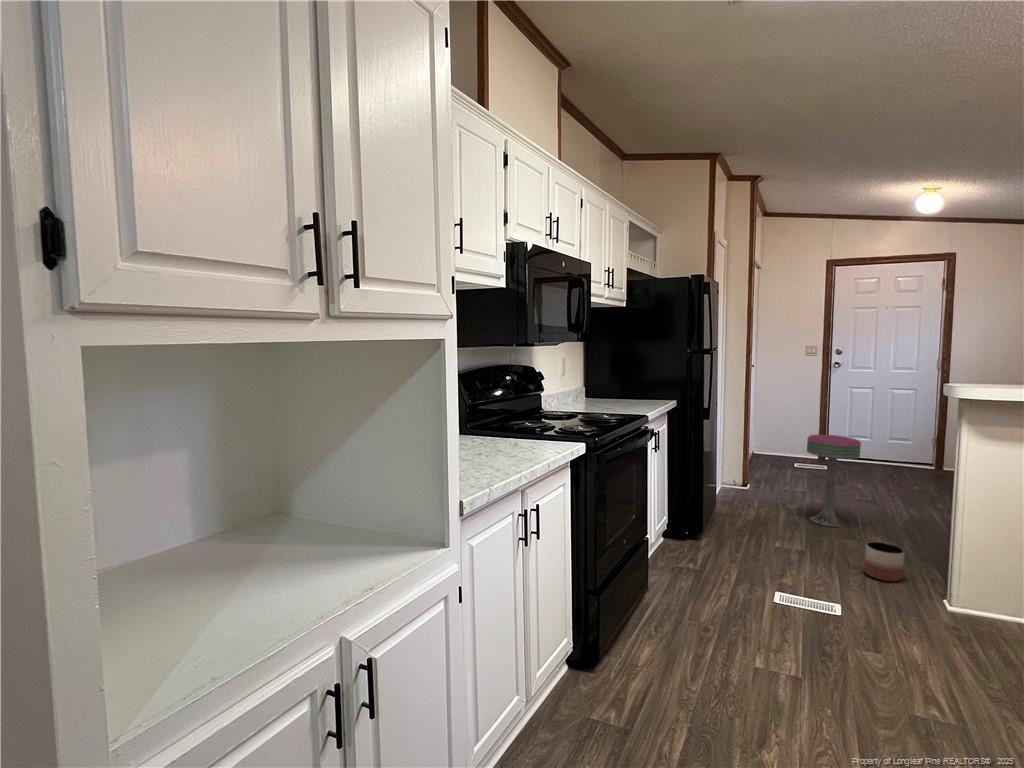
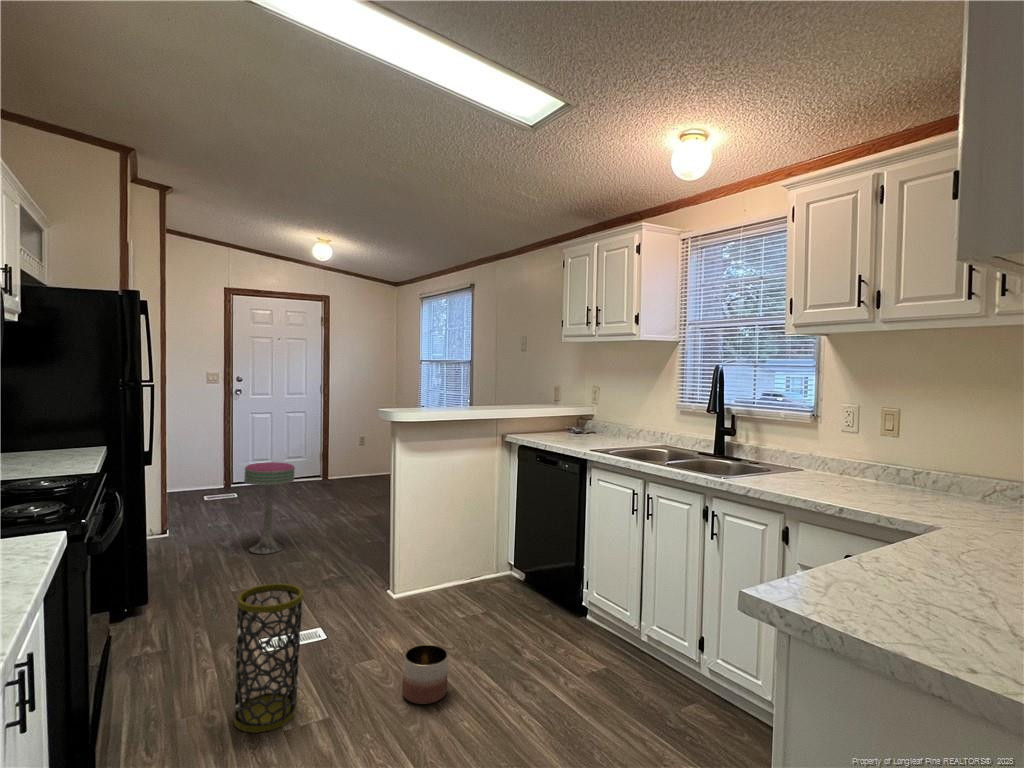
trash can: none [721,533,785,662] -> present [234,584,303,733]
planter: present [864,542,905,582] -> present [402,644,448,704]

